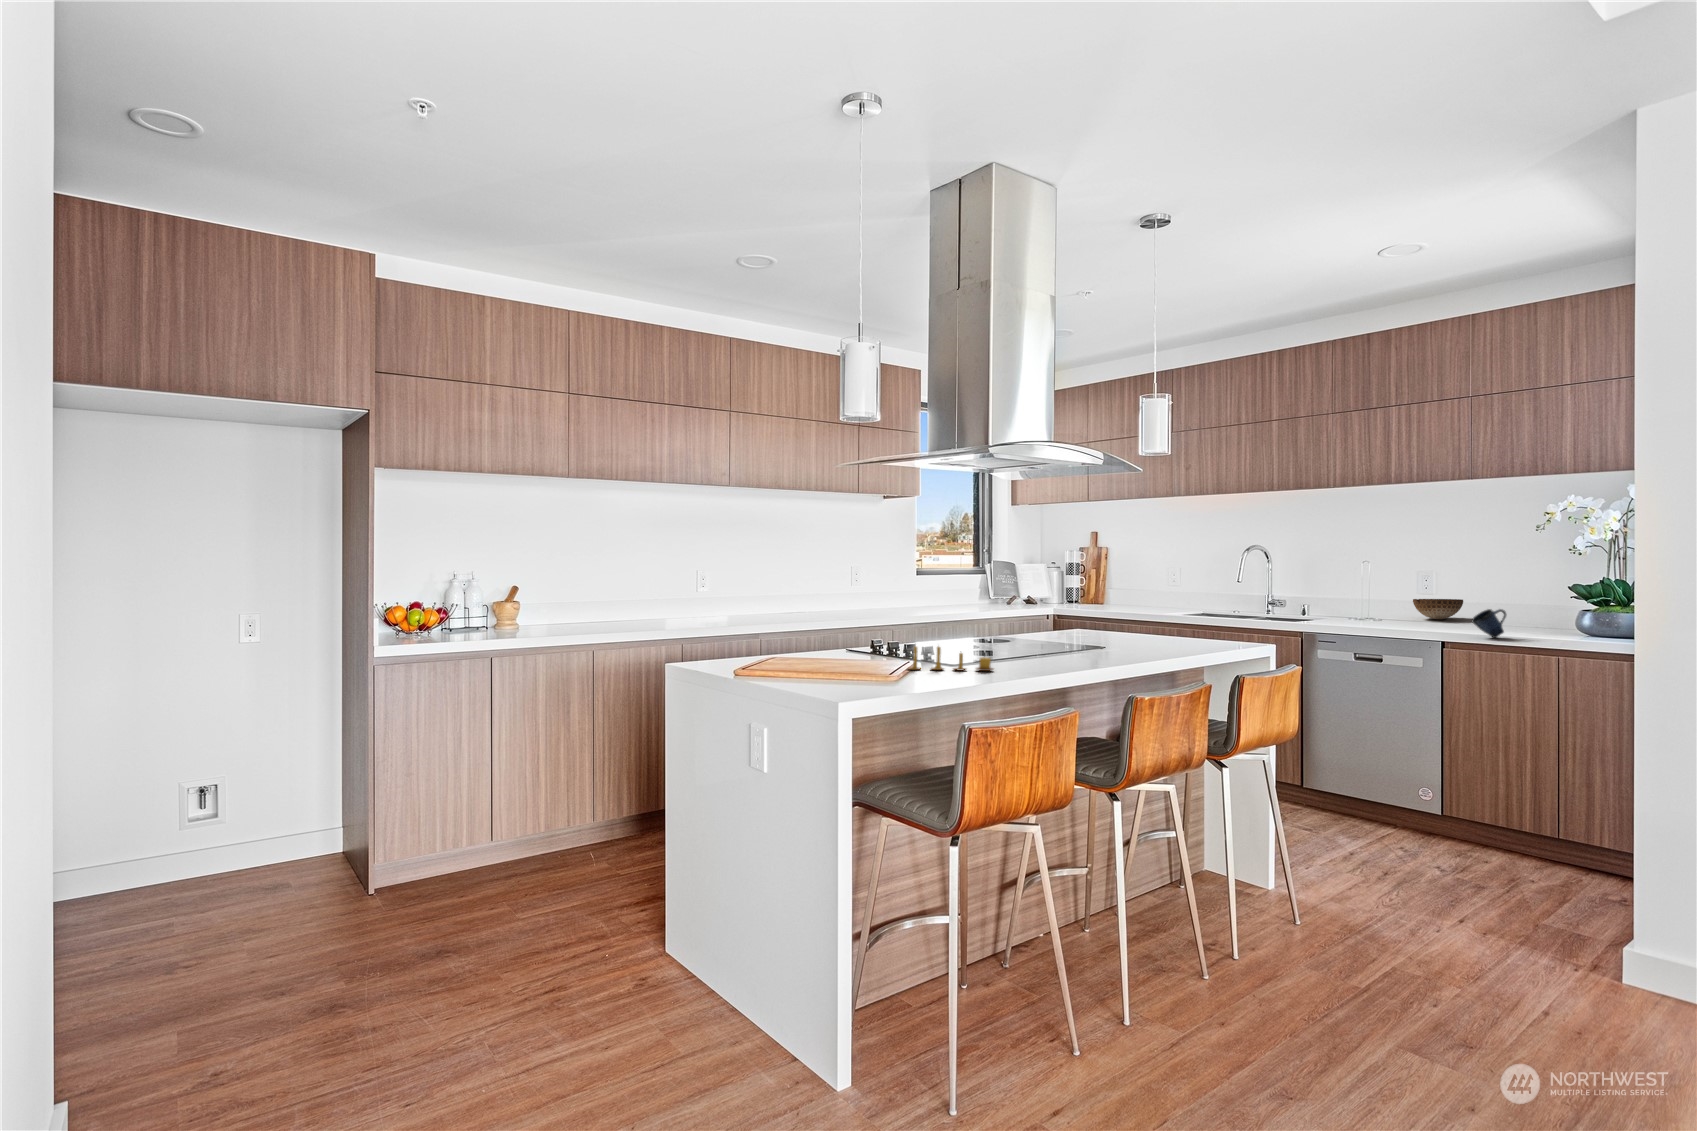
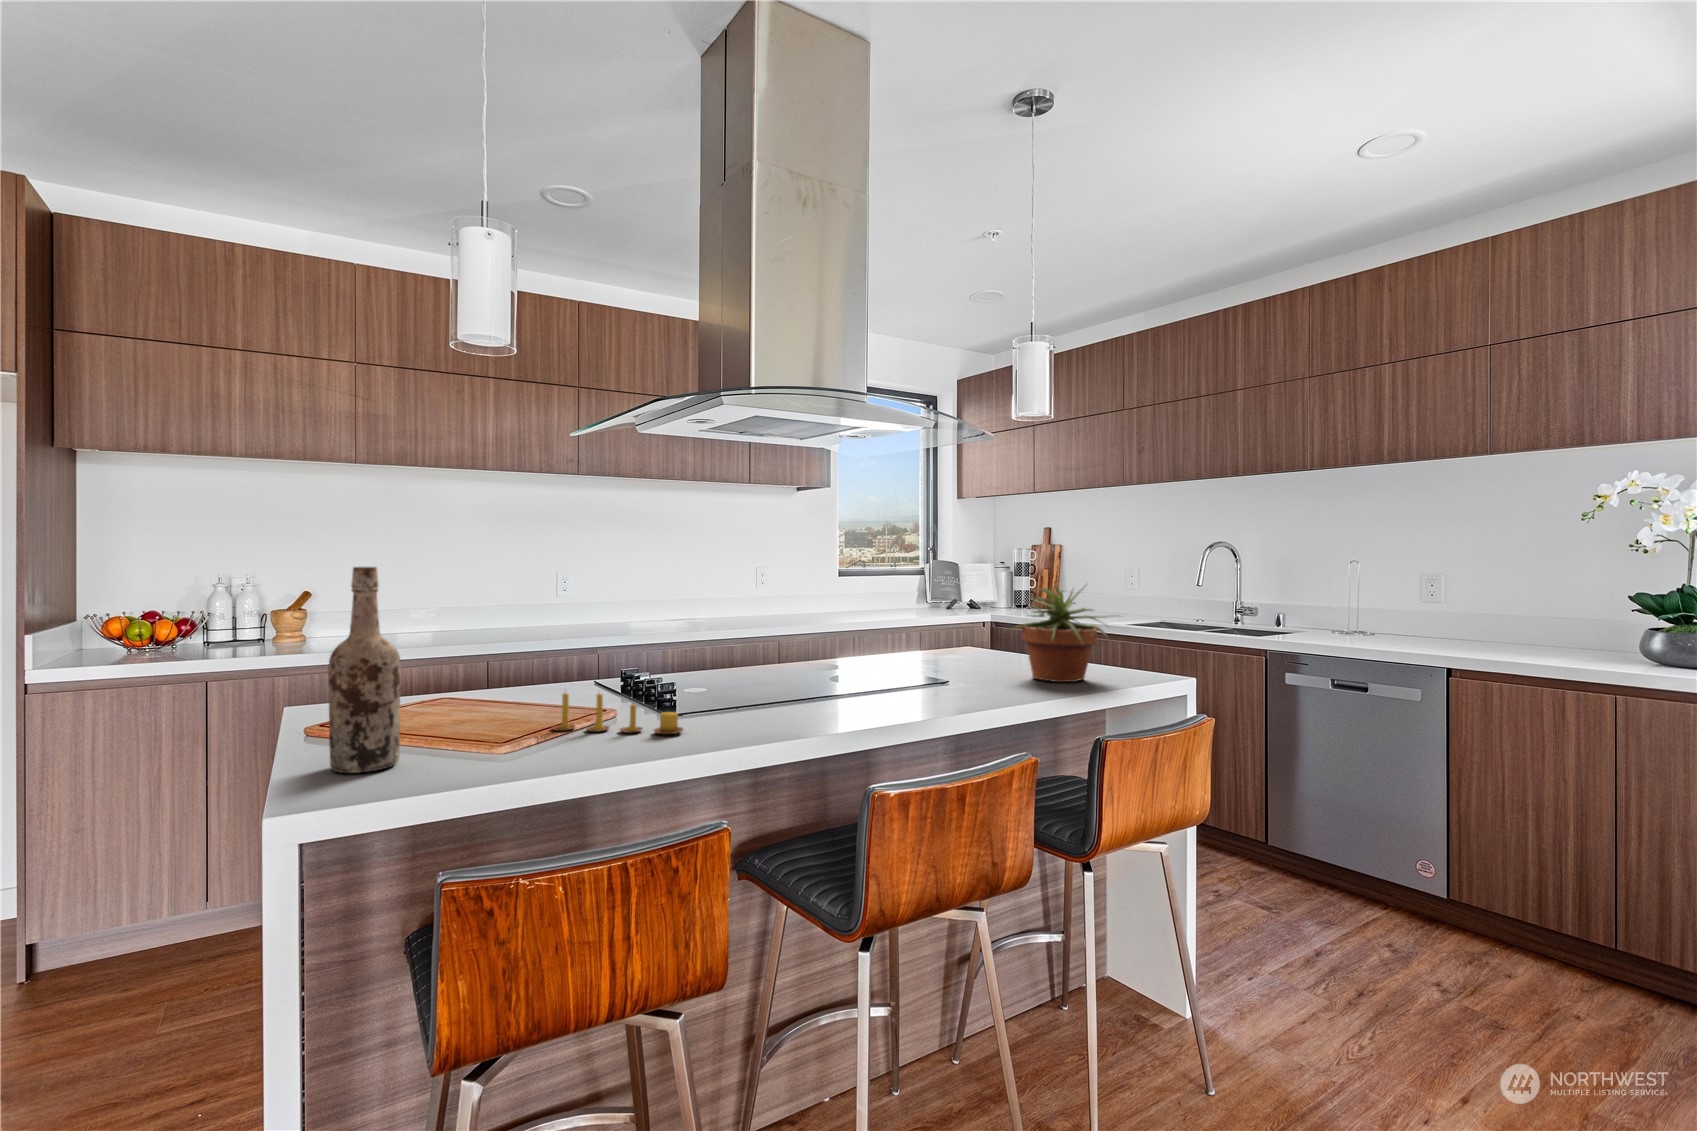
wine bottle: none [831,565,868,685] -> present [328,567,401,773]
potted plant: none [1140,577,1226,648] -> present [1010,586,1118,682]
bowl: present [1413,599,1463,619] -> none [1414,608,1481,634]
mug: present [1472,609,1506,638] -> none [1489,625,1539,665]

